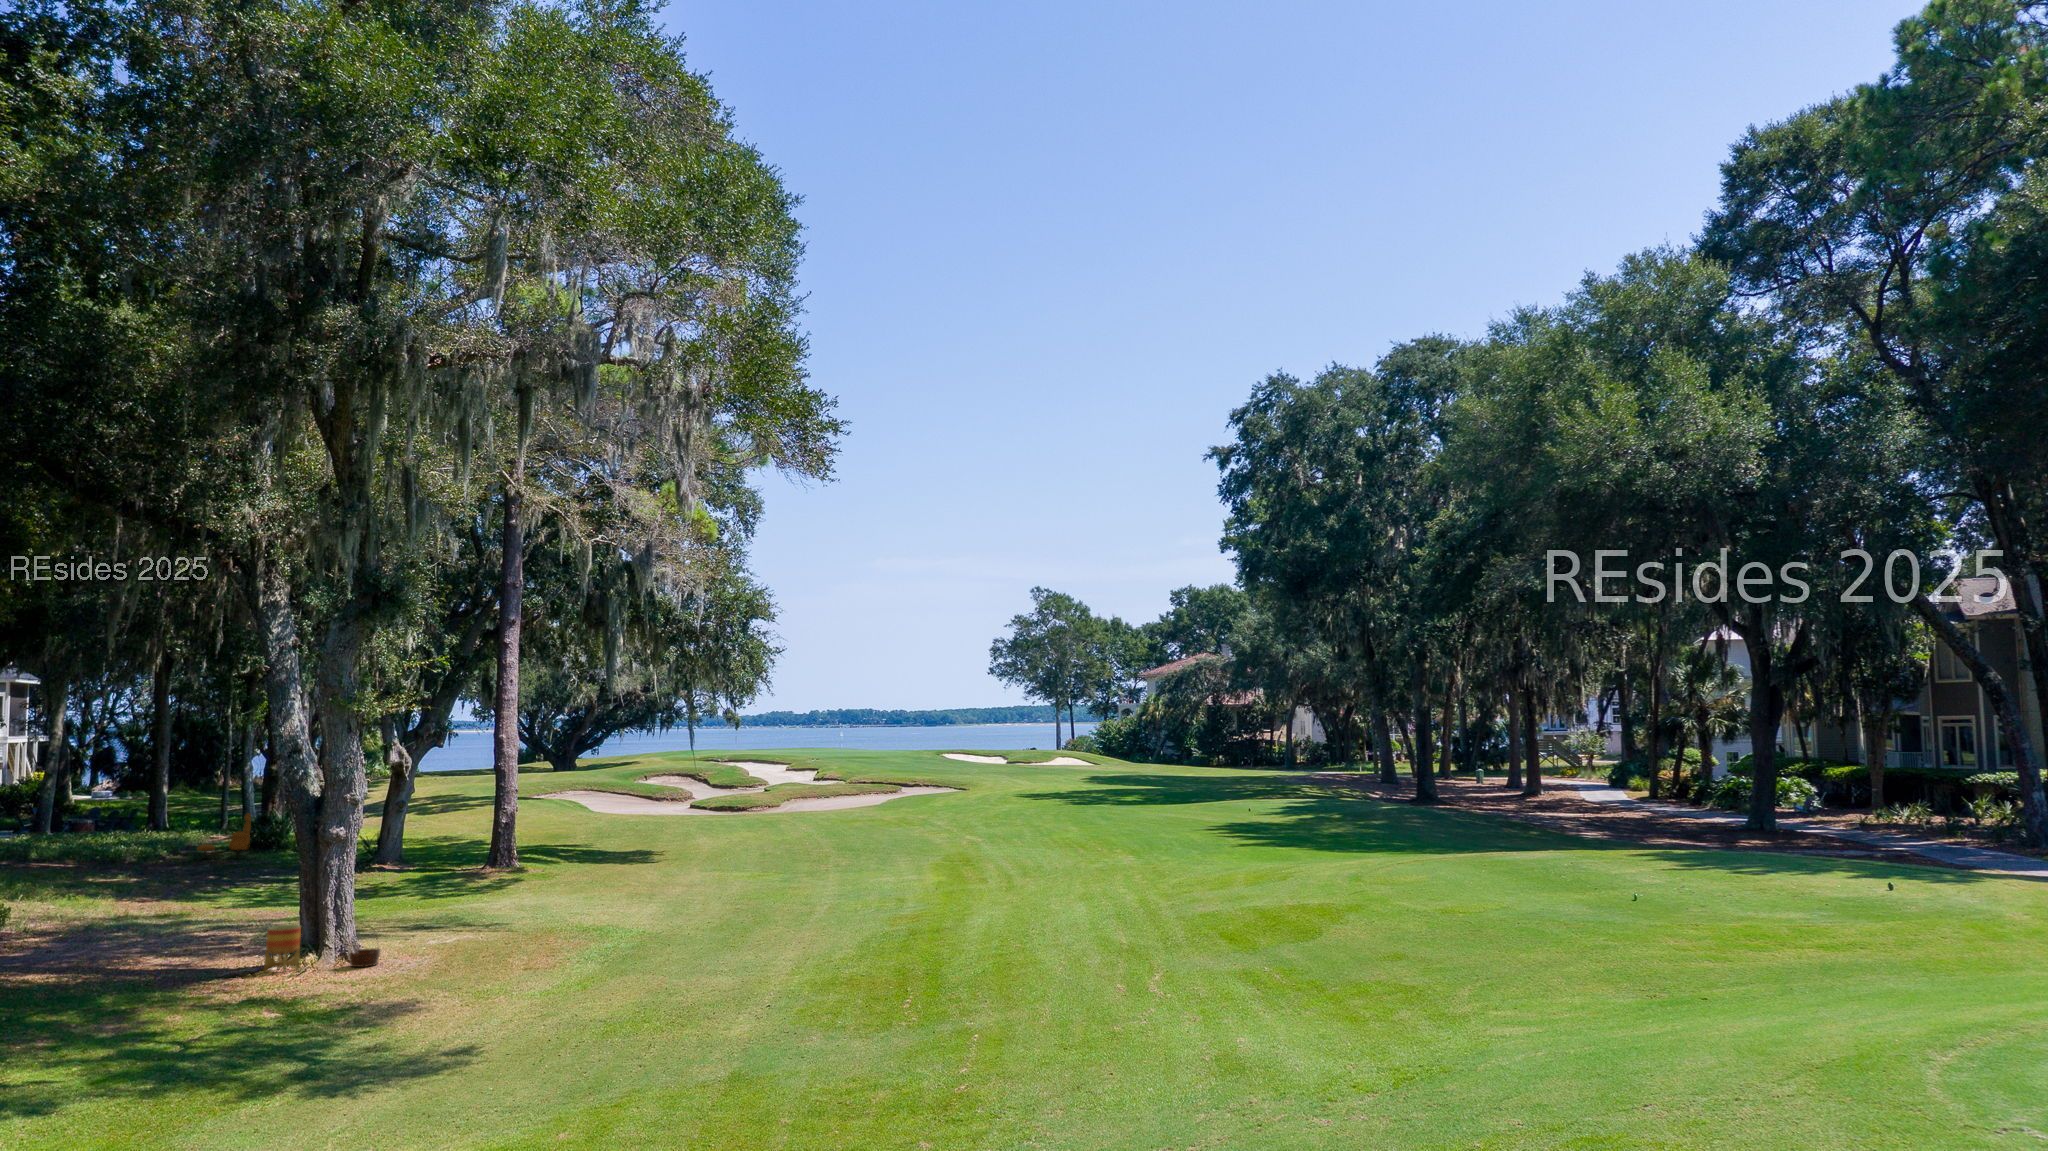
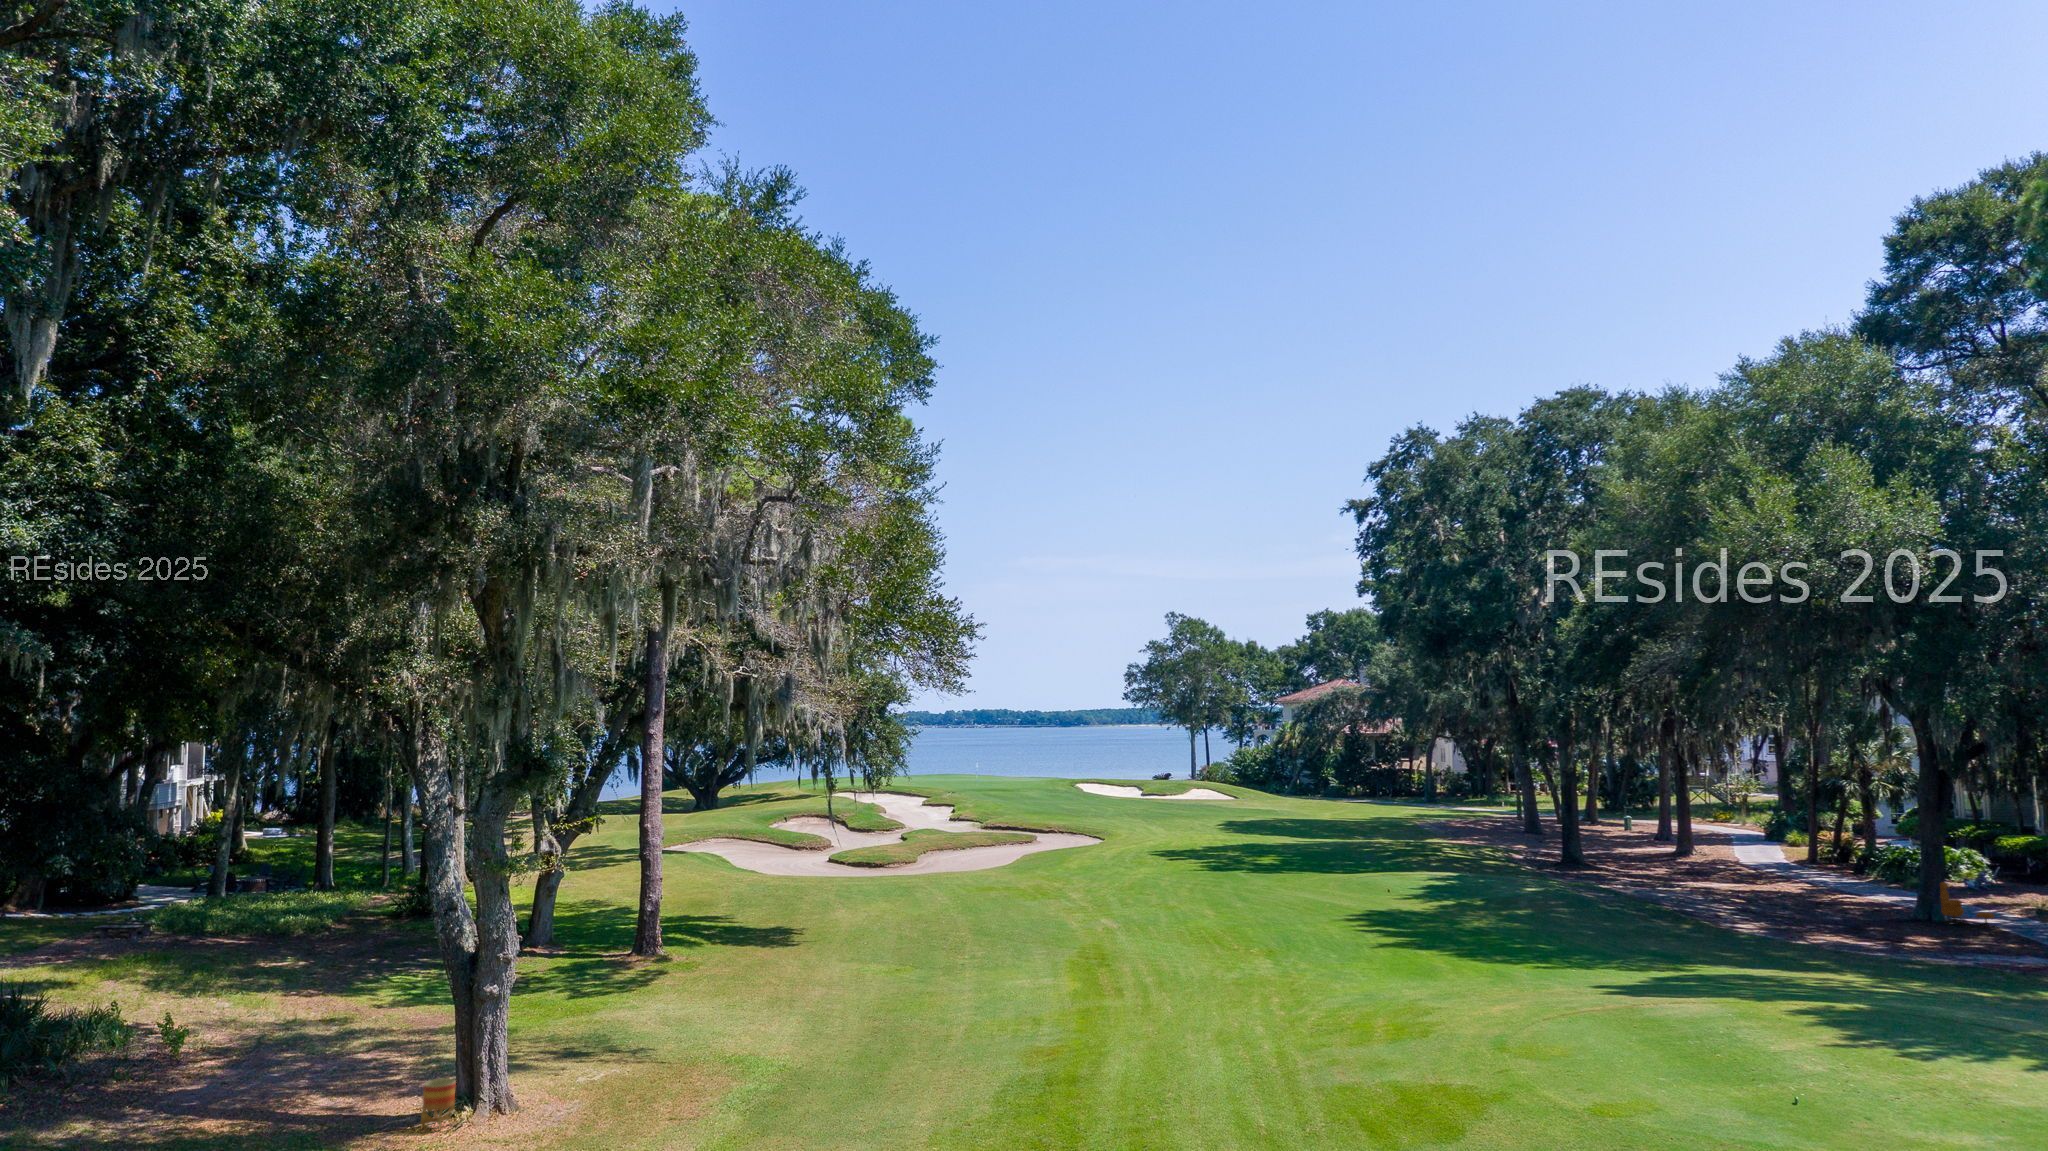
lounge chair: present [197,813,251,860] -> present [1940,882,1997,927]
basket: present [349,930,380,967] -> none [500,1081,532,1125]

